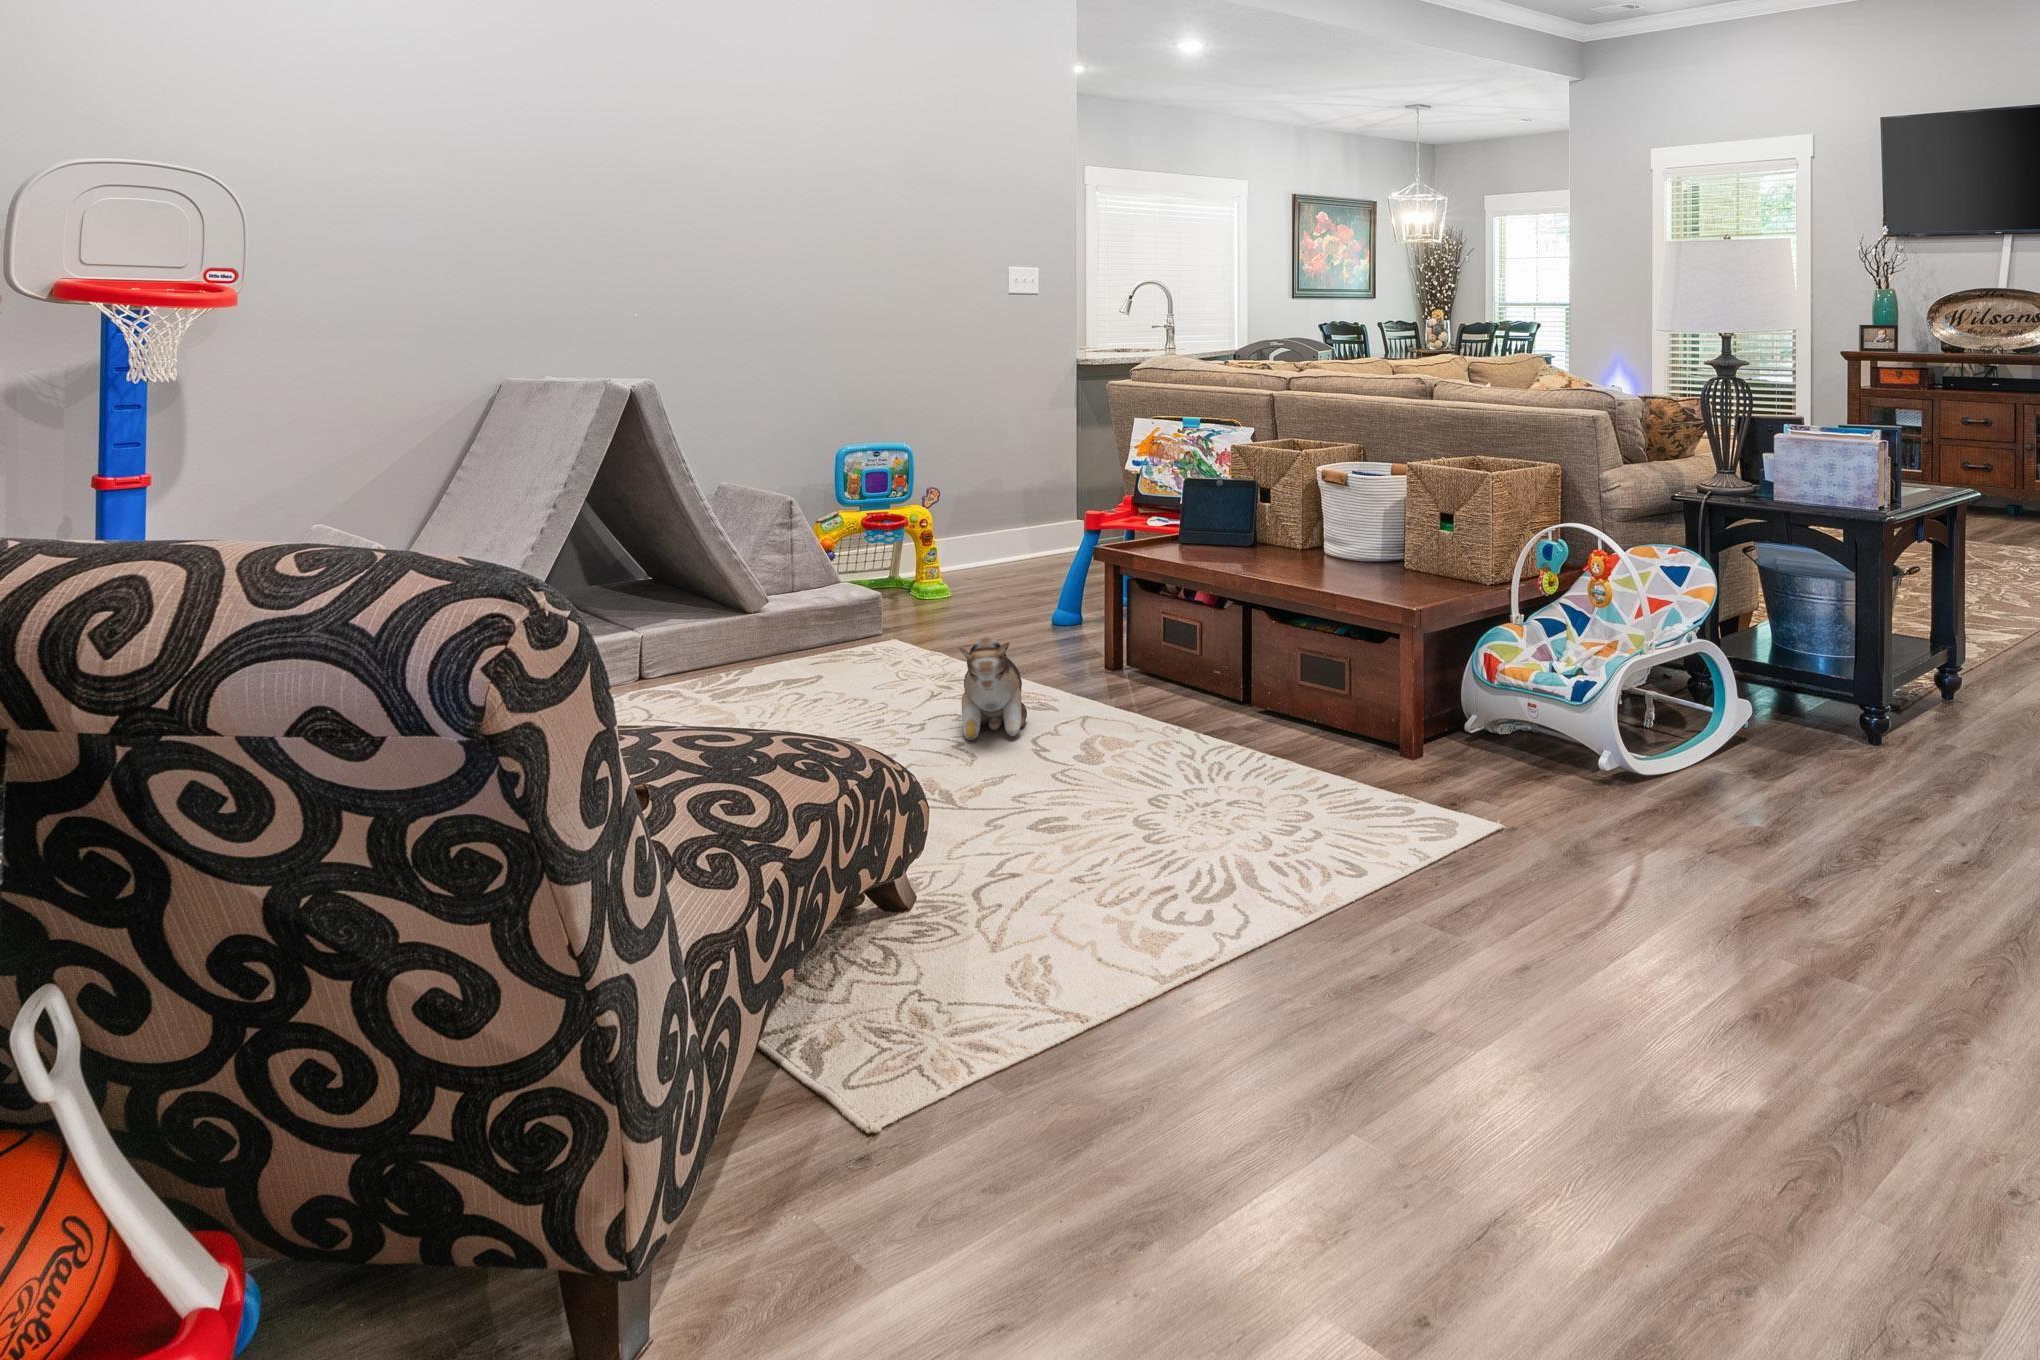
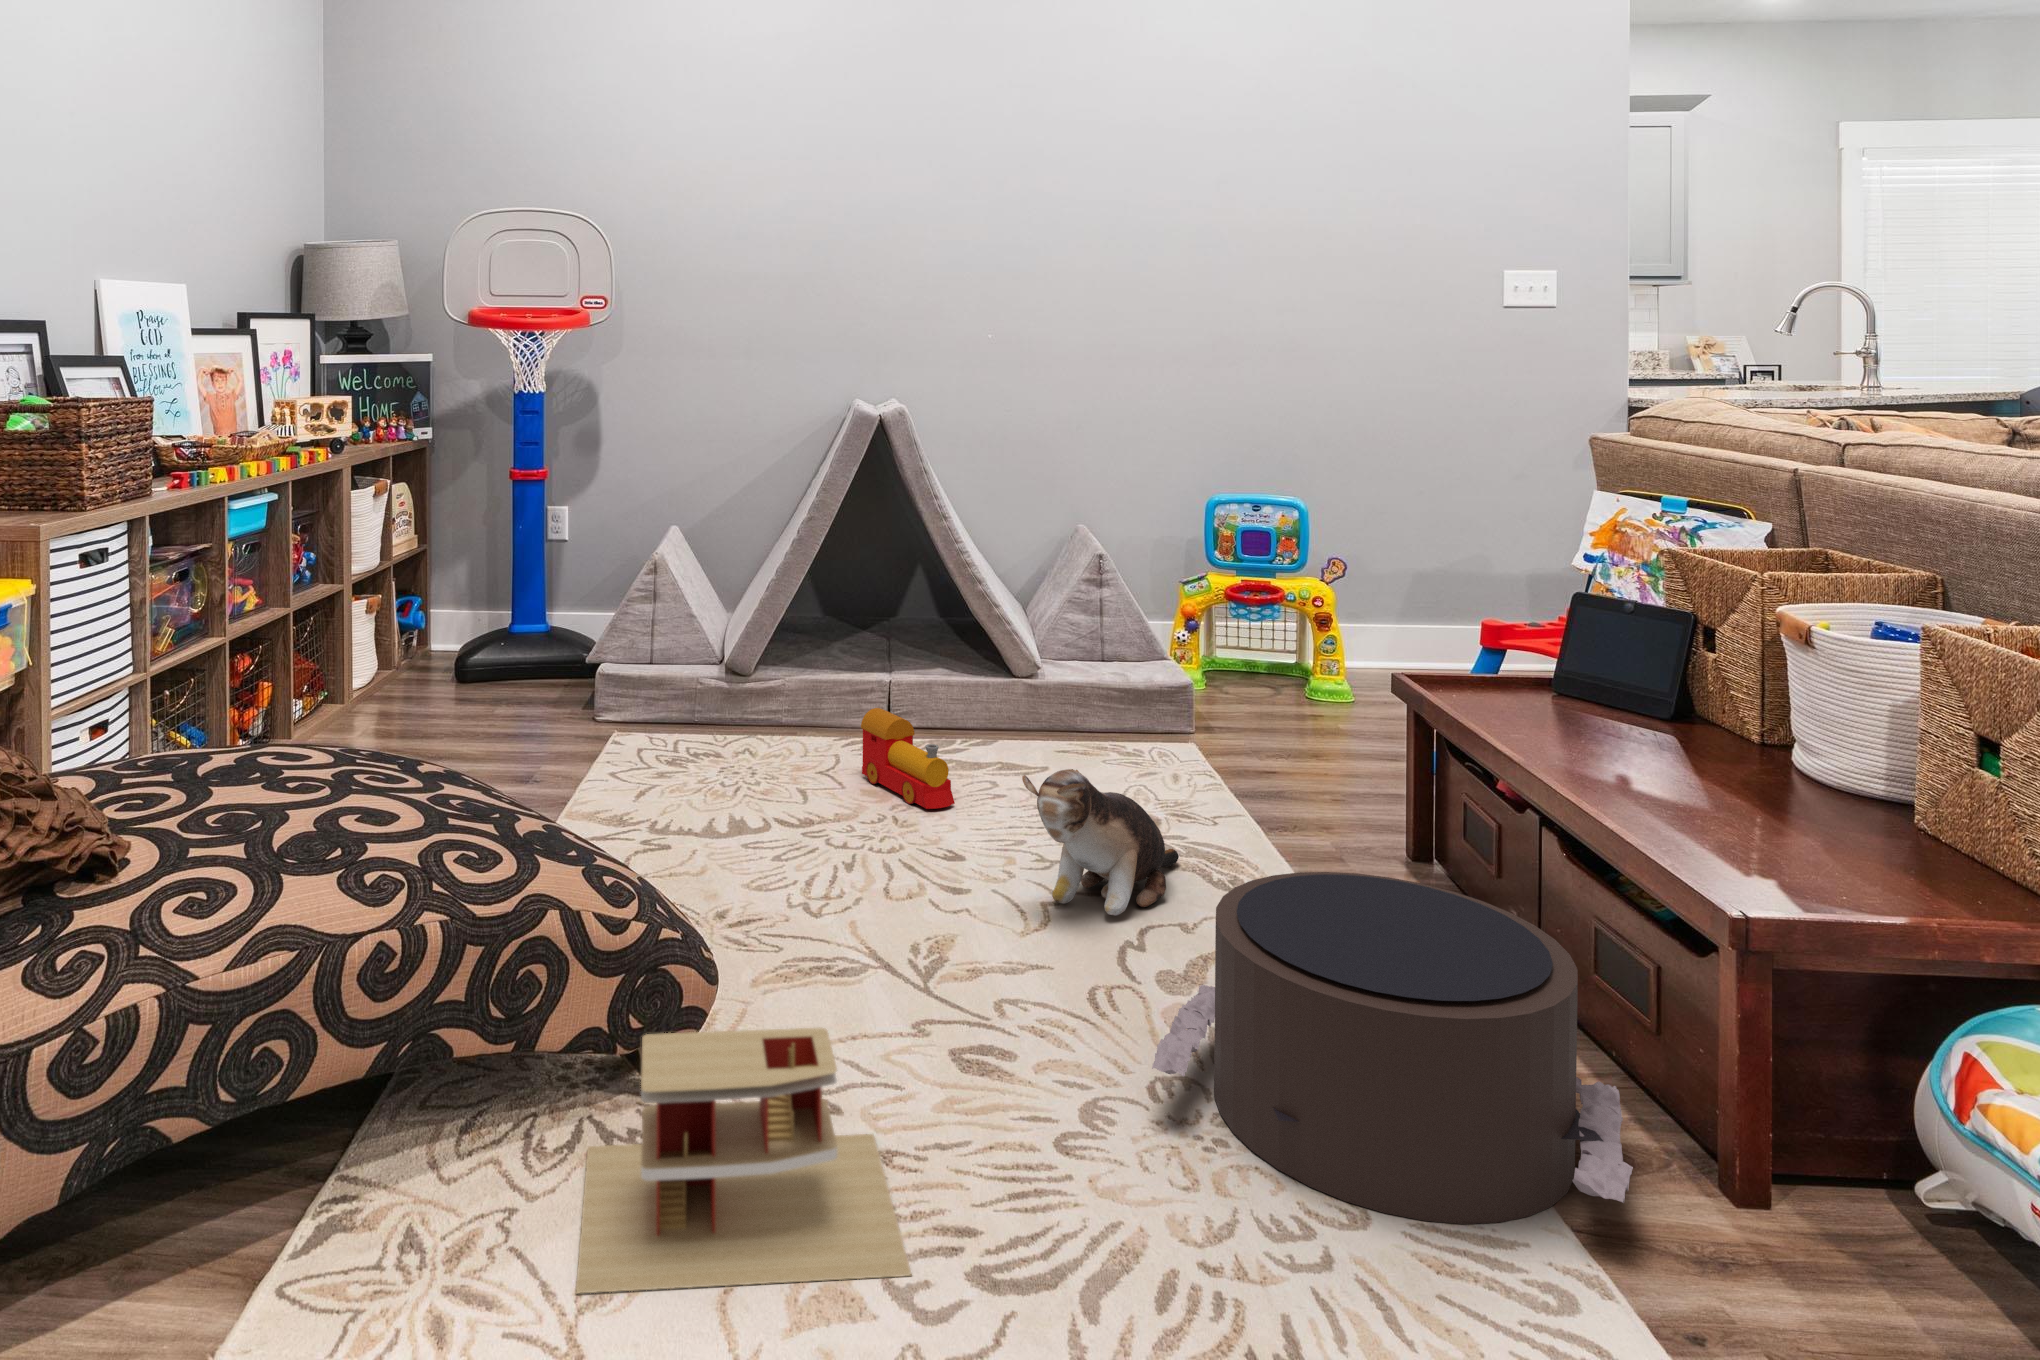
pouf: none [1144,646,1405,810] -> present [1152,872,1633,1224]
toy train: none [698,647,806,717] -> present [861,708,955,809]
toy house: none [908,797,1171,995] -> present [576,1027,911,1294]

